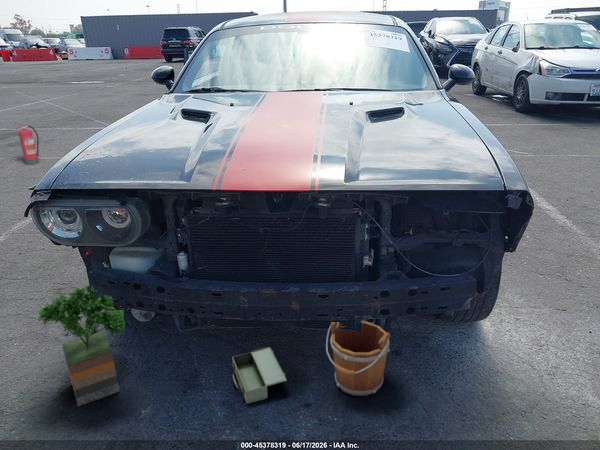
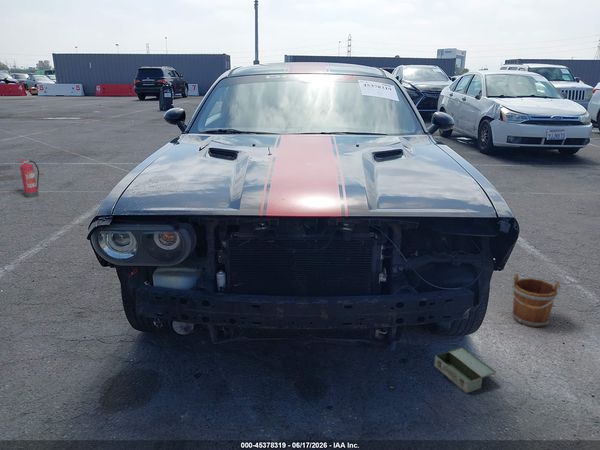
potted tree: present [38,285,125,406] -> none [92,301,172,412]
bucket: present [326,322,390,396] -> present [511,274,561,327]
toolbox: present [232,347,287,404] -> present [434,347,496,393]

